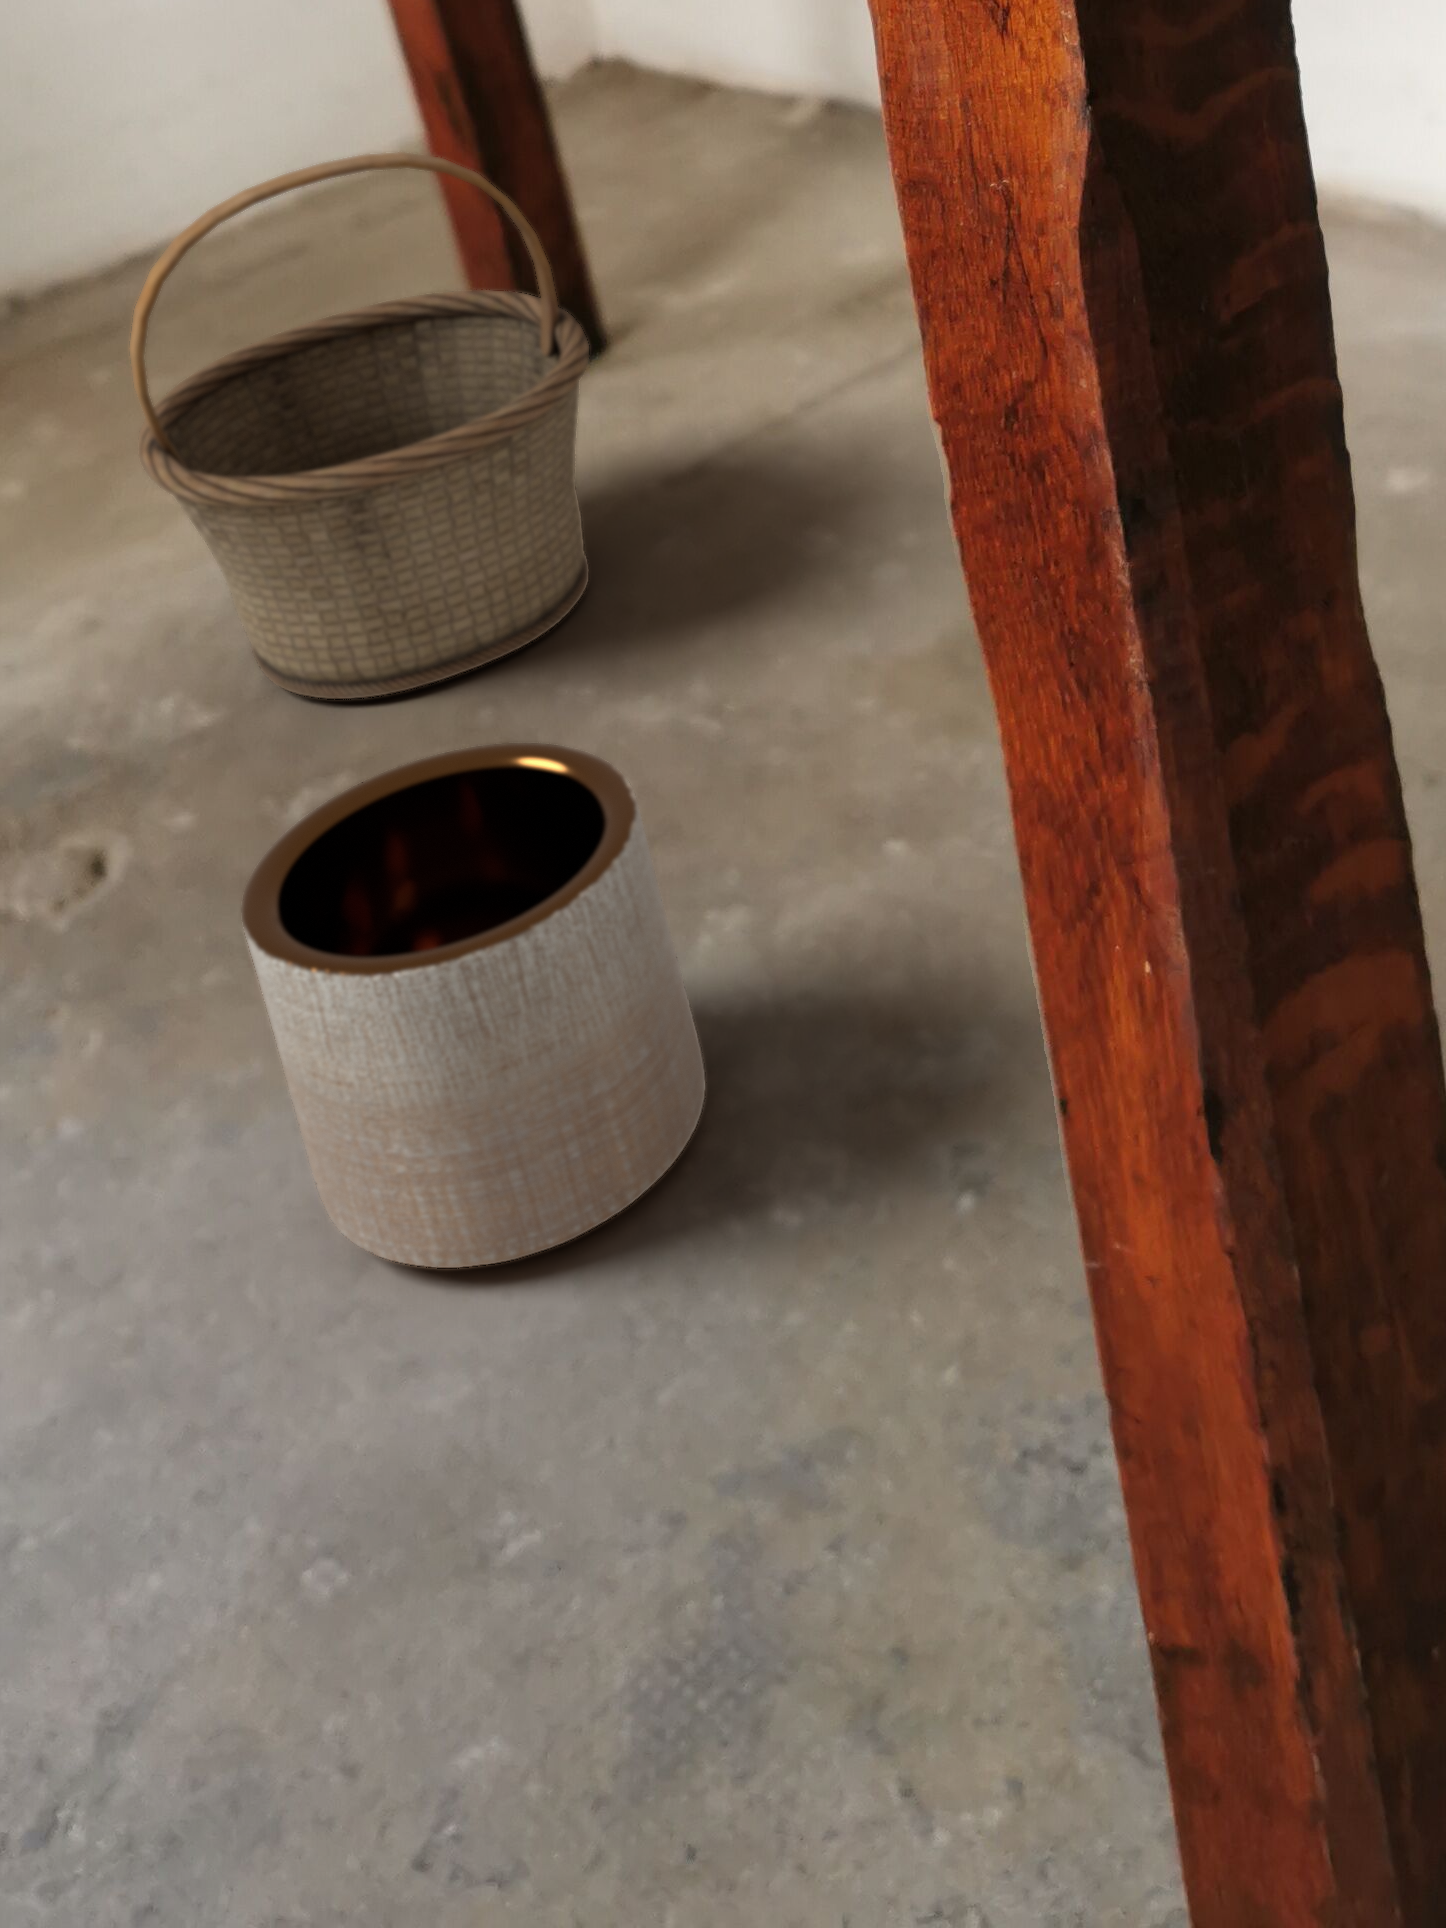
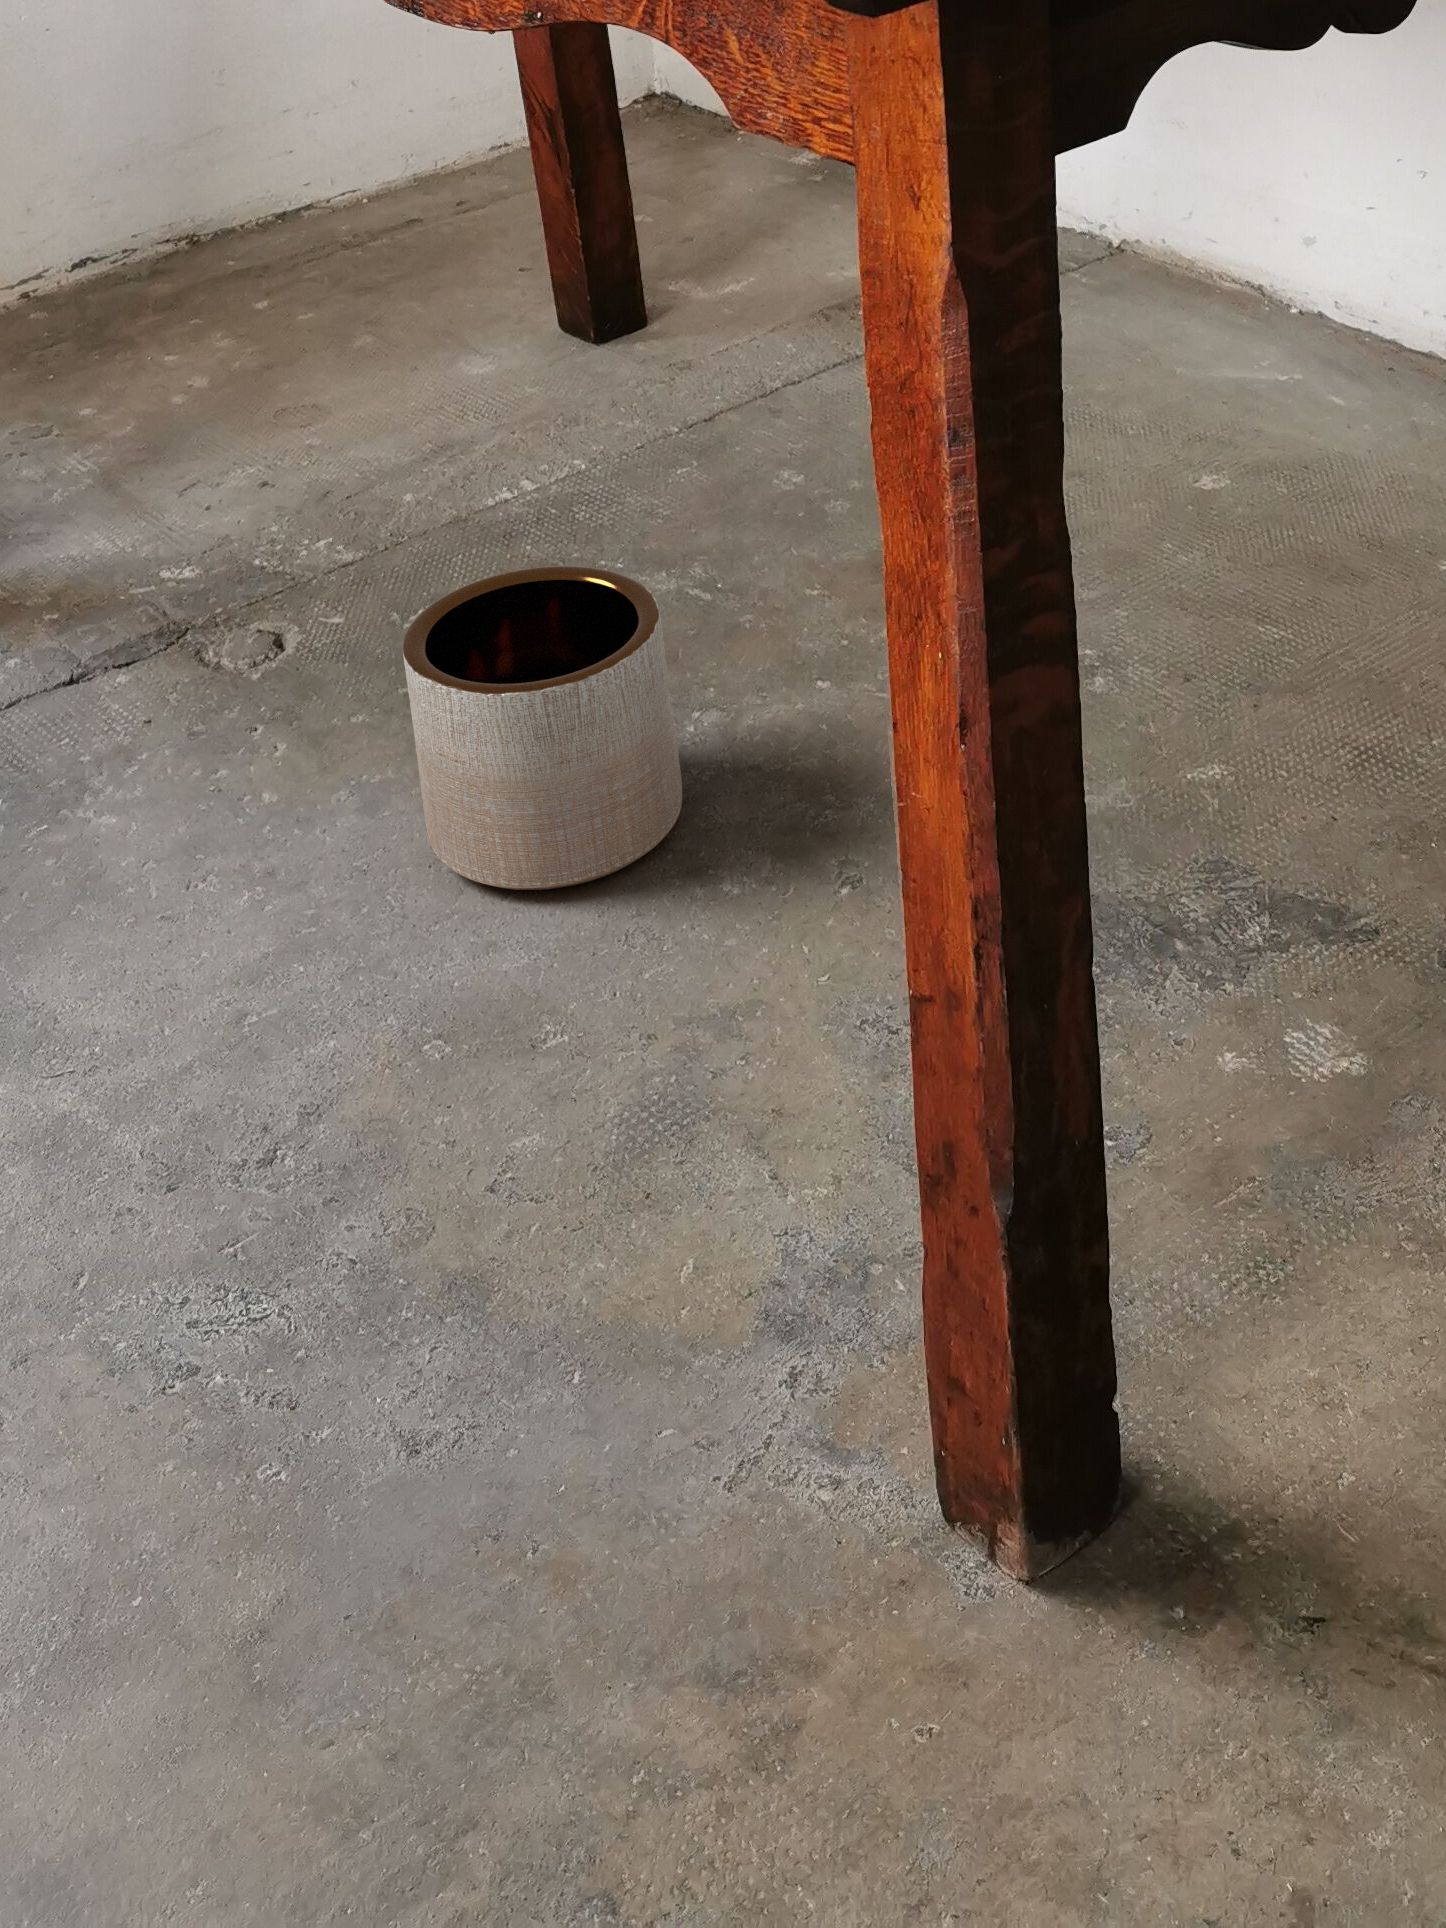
basket: present [130,152,589,699] -> none [322,154,644,536]

